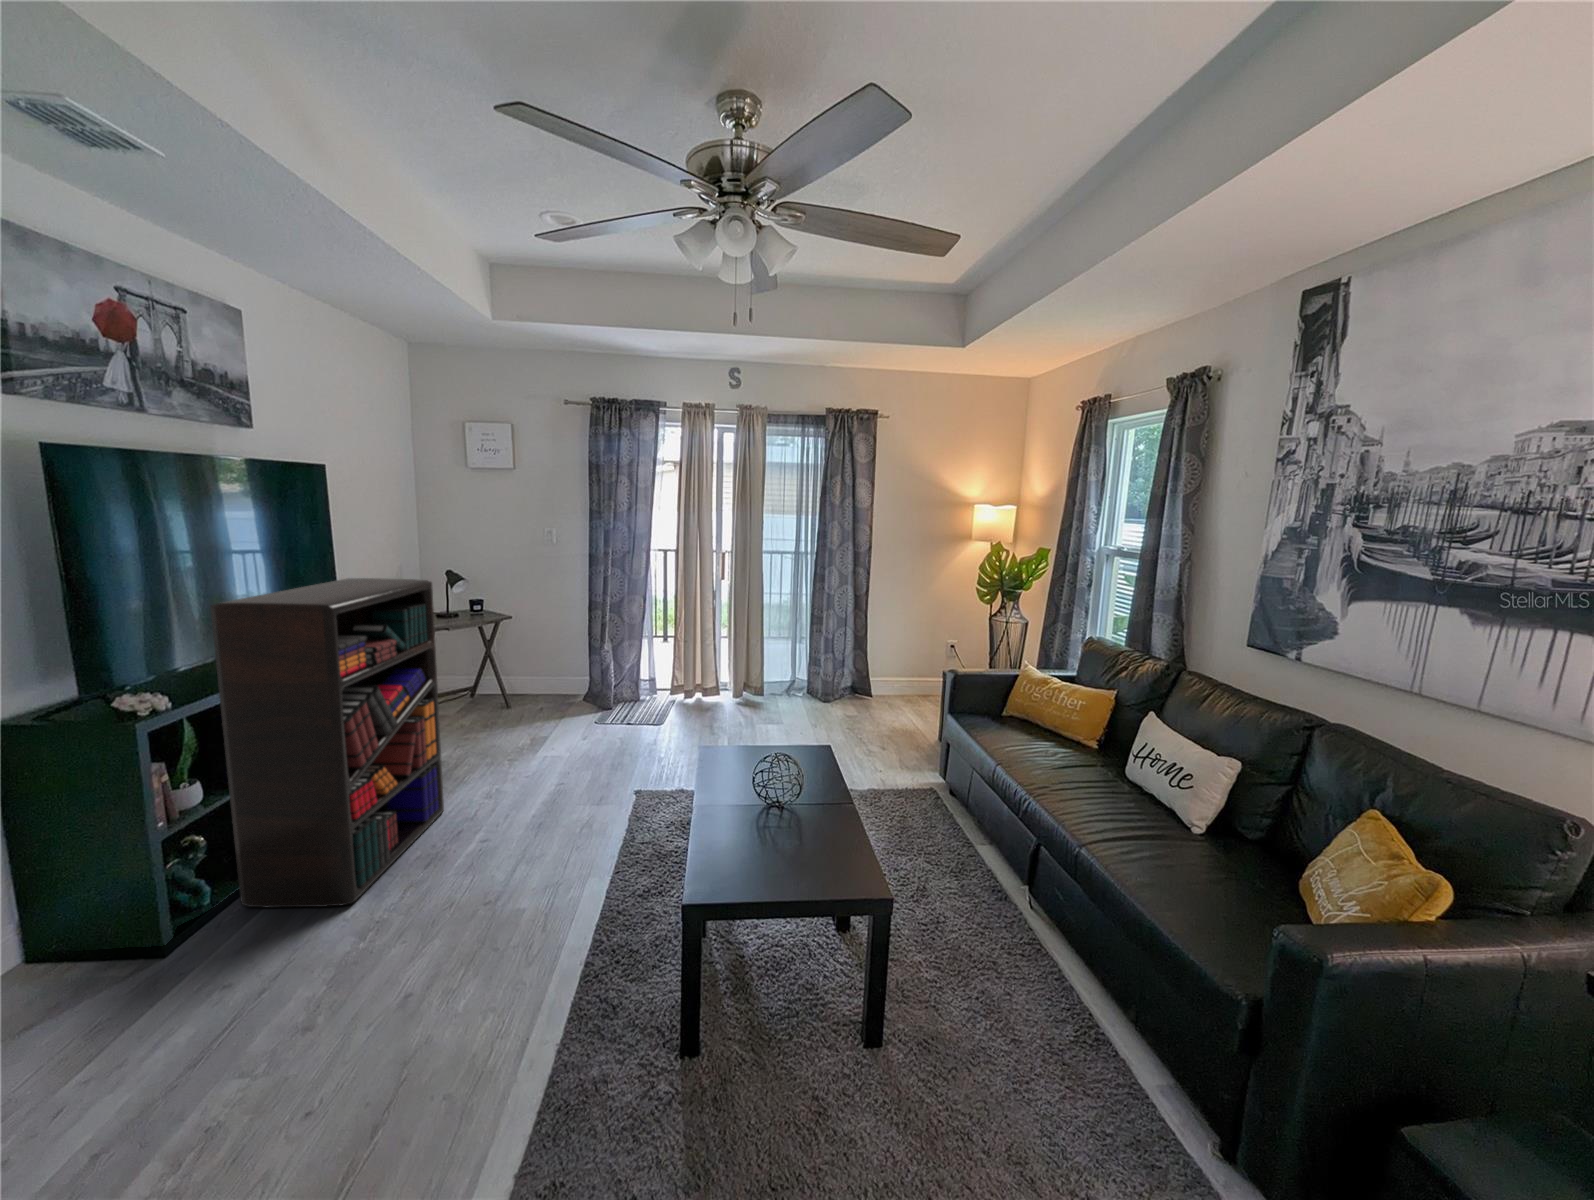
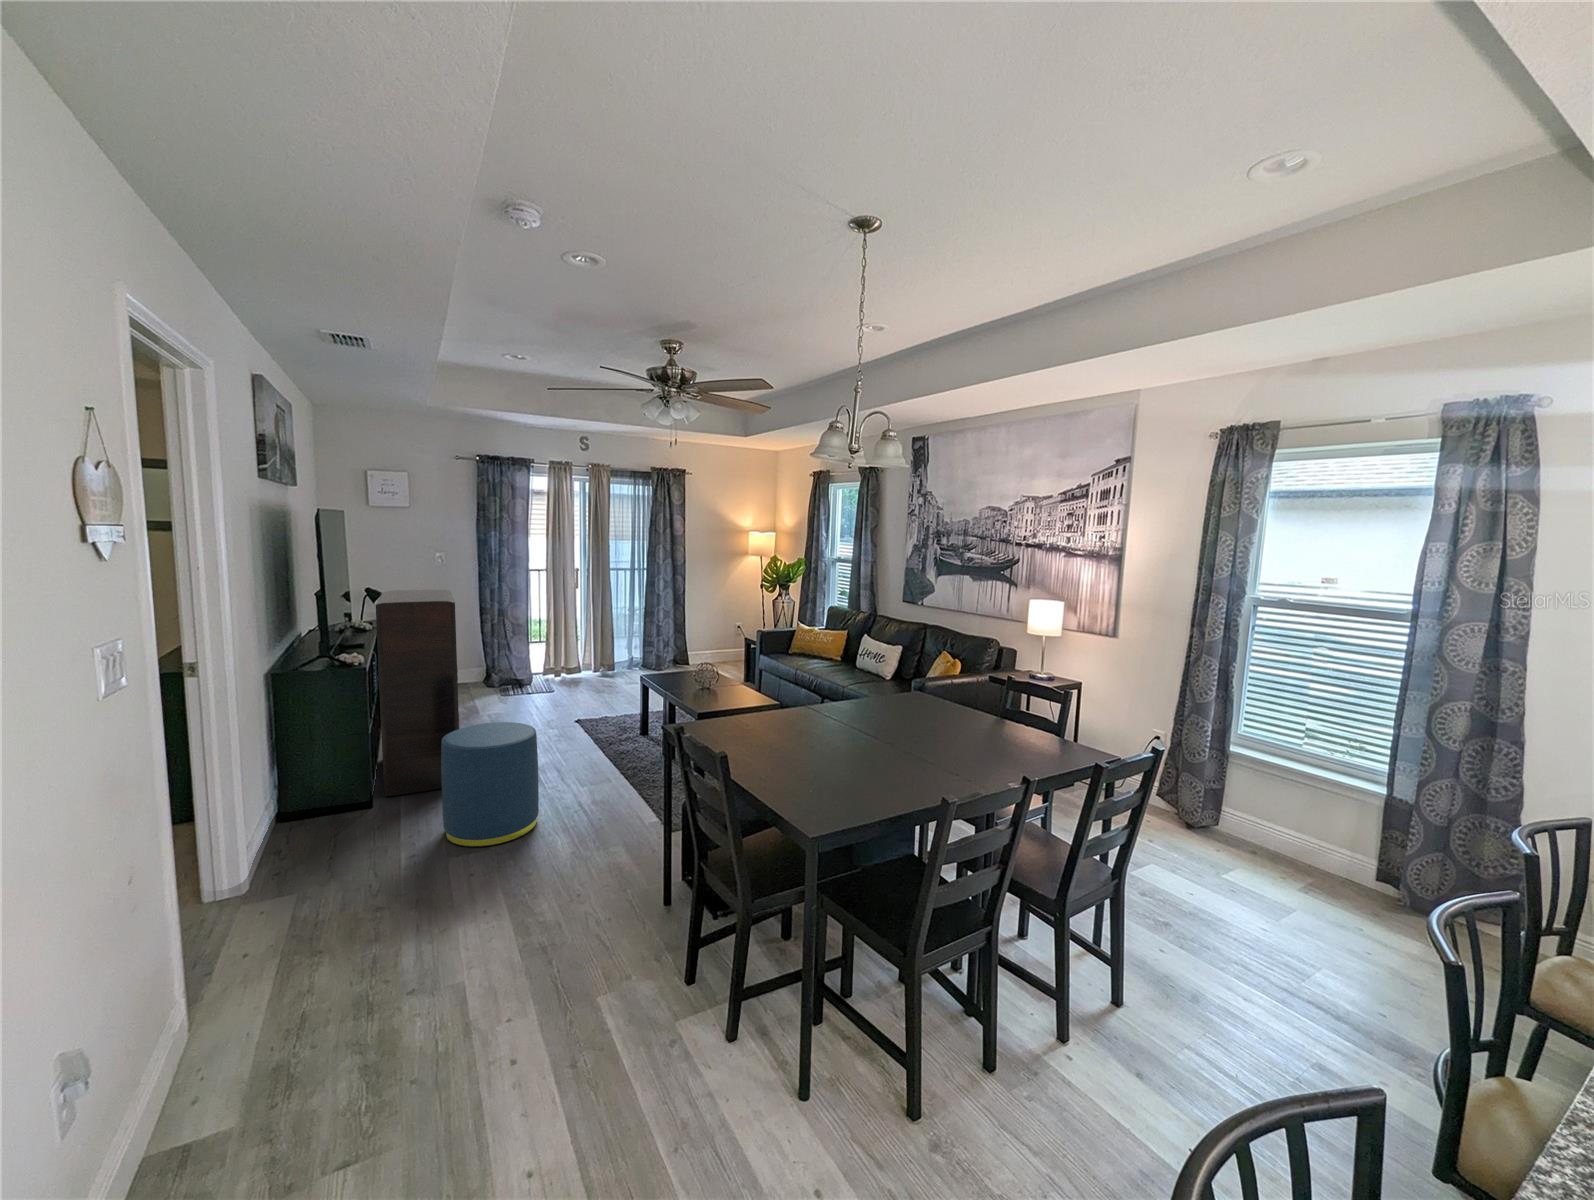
ottoman: none [112,843,352,1134] -> present [441,722,539,847]

